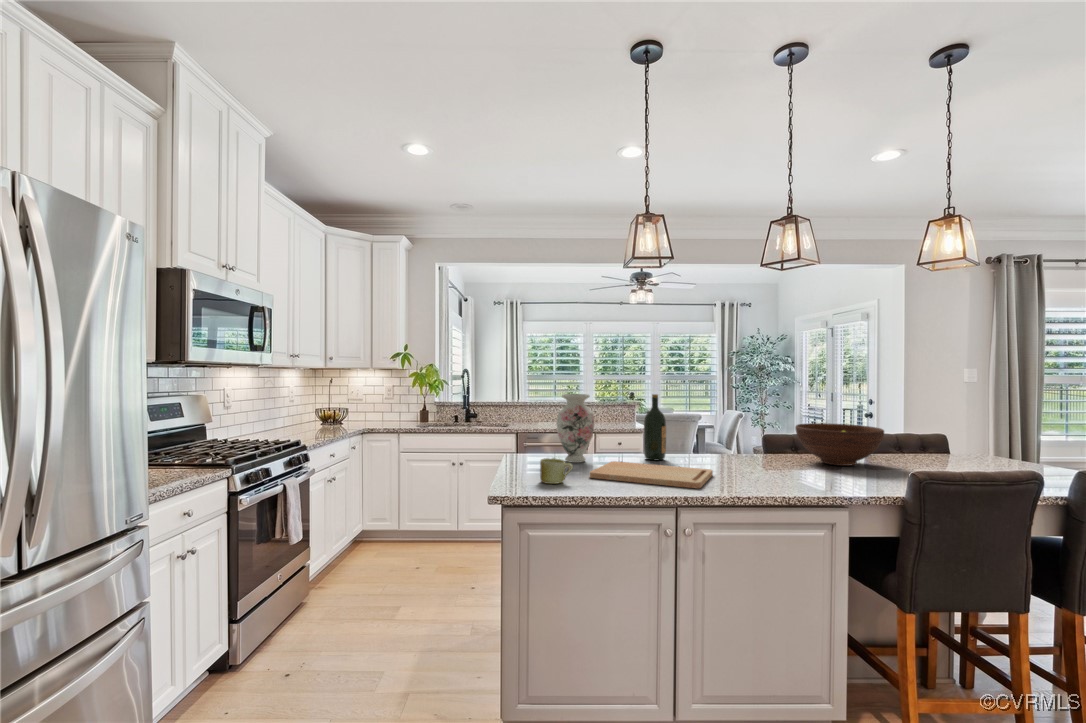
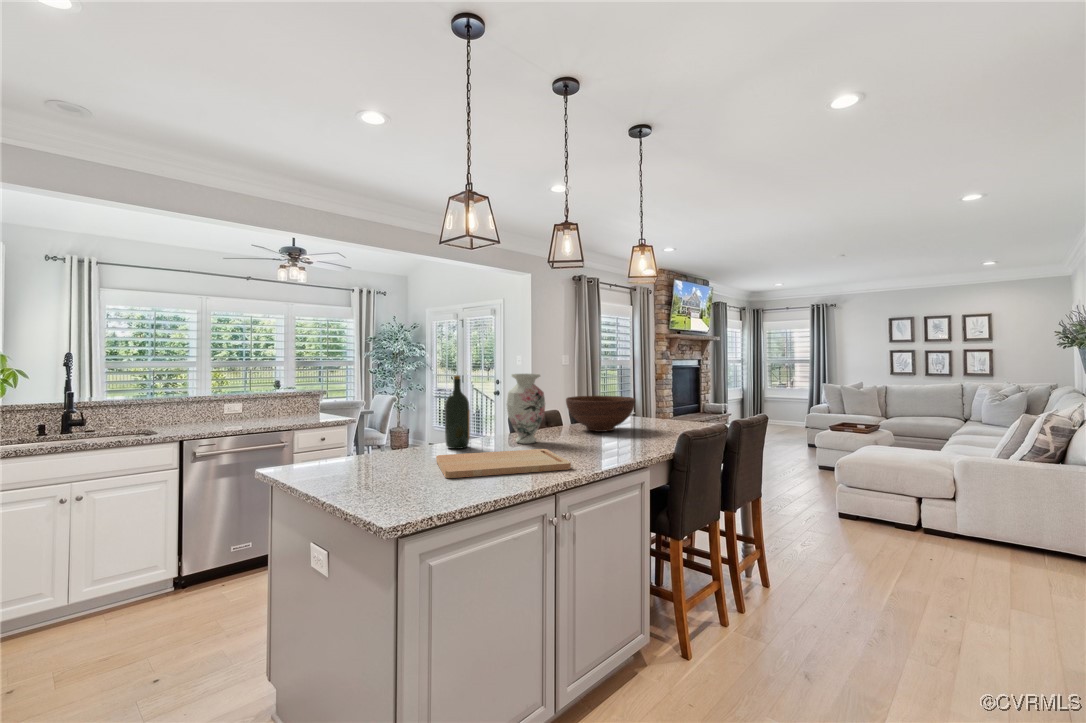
vase: present [557,394,594,463] -> present [506,374,545,444]
mug: present [540,458,573,484] -> none [403,461,448,495]

